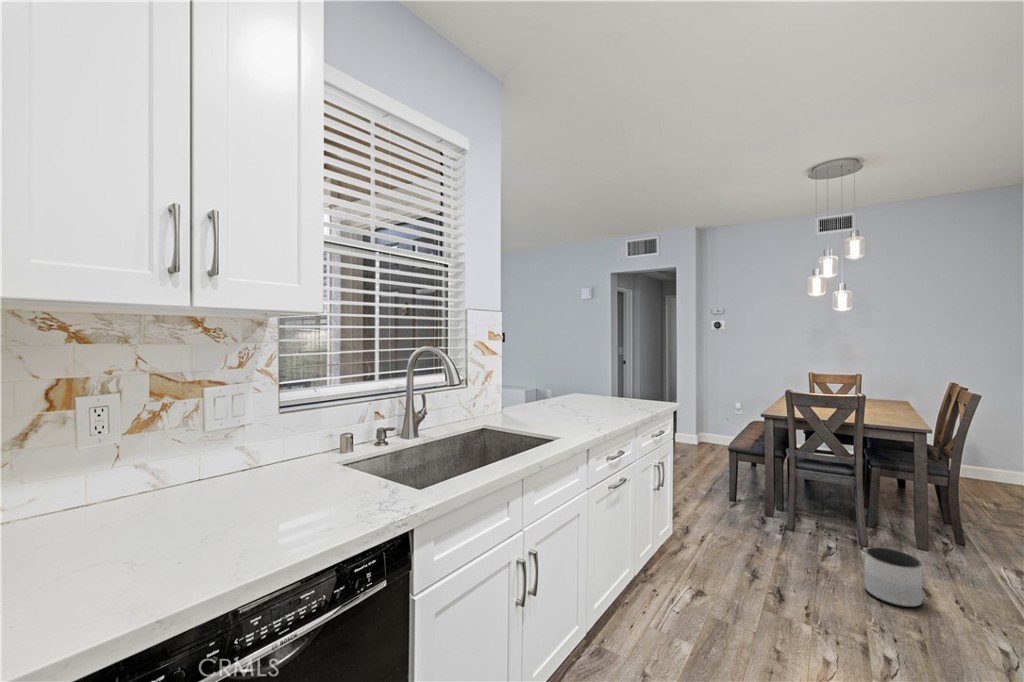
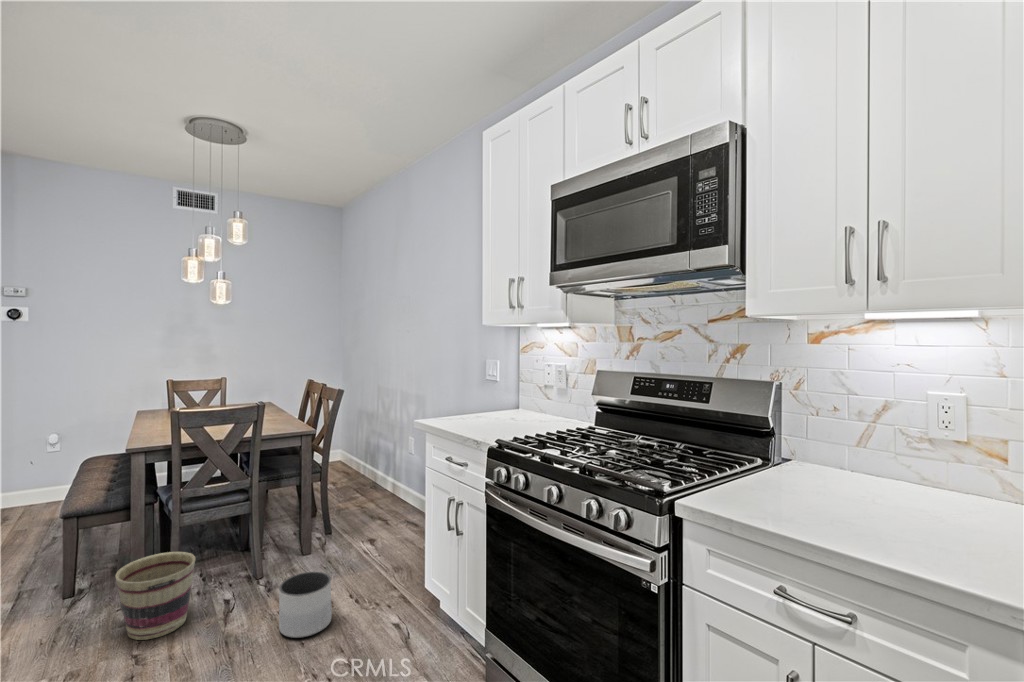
basket: none [751,489,804,546] -> present [116,552,195,640]

